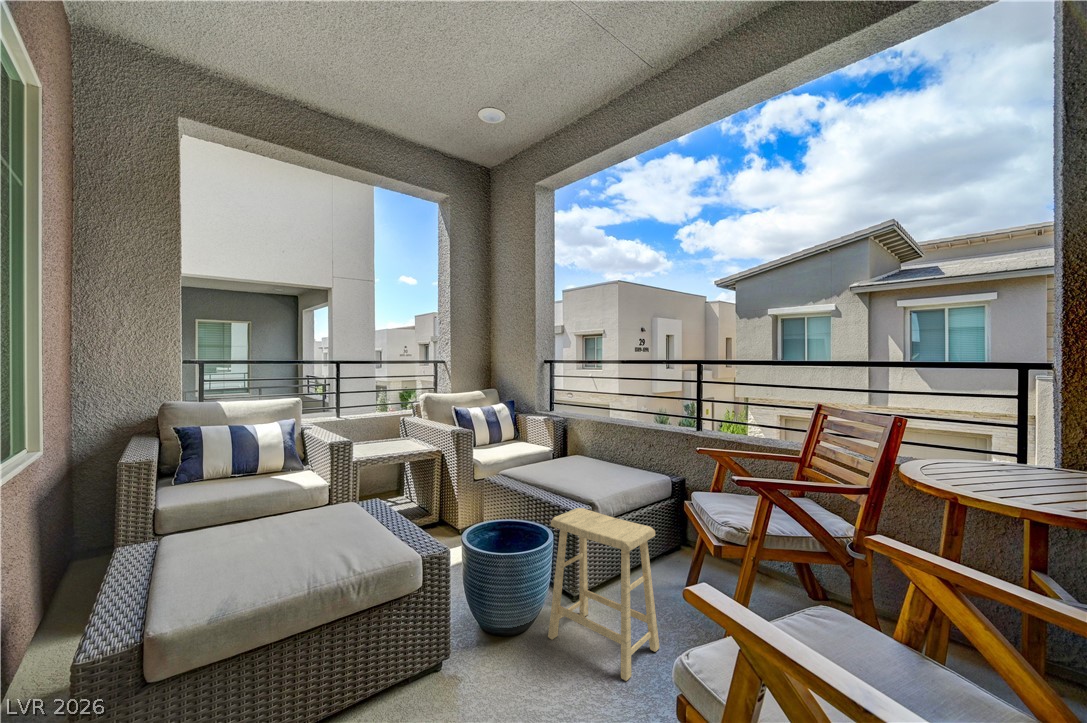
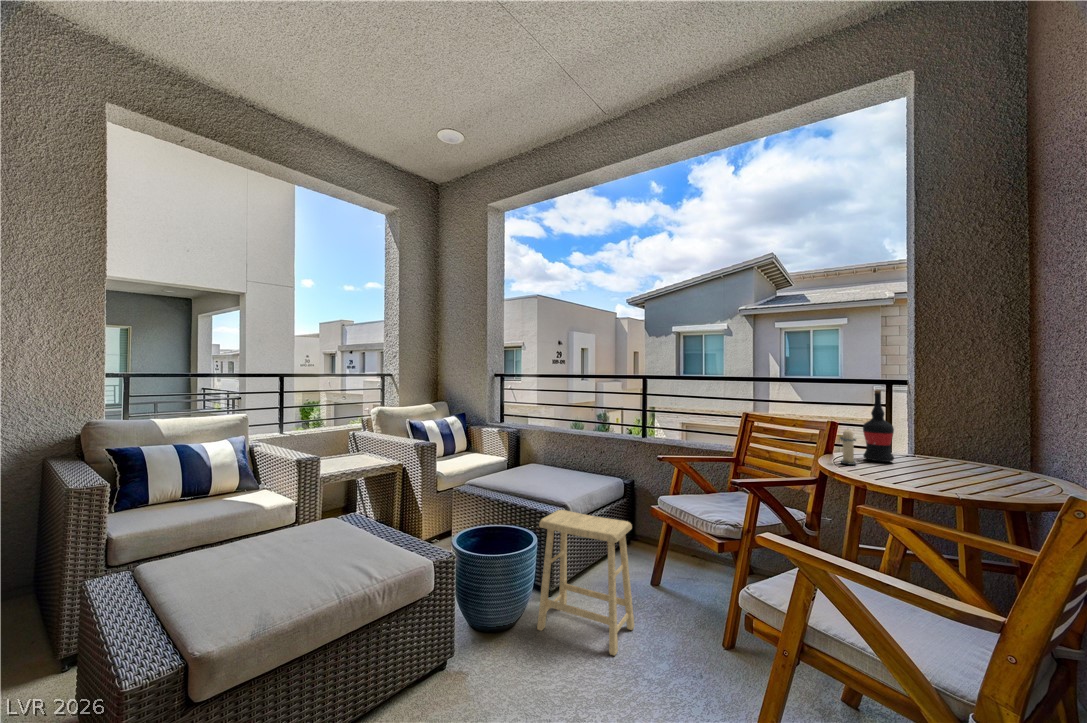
wine bottle: none [973,375,1021,472] -> present [863,390,894,462]
candle: none [930,424,963,475] -> present [840,429,856,465]

